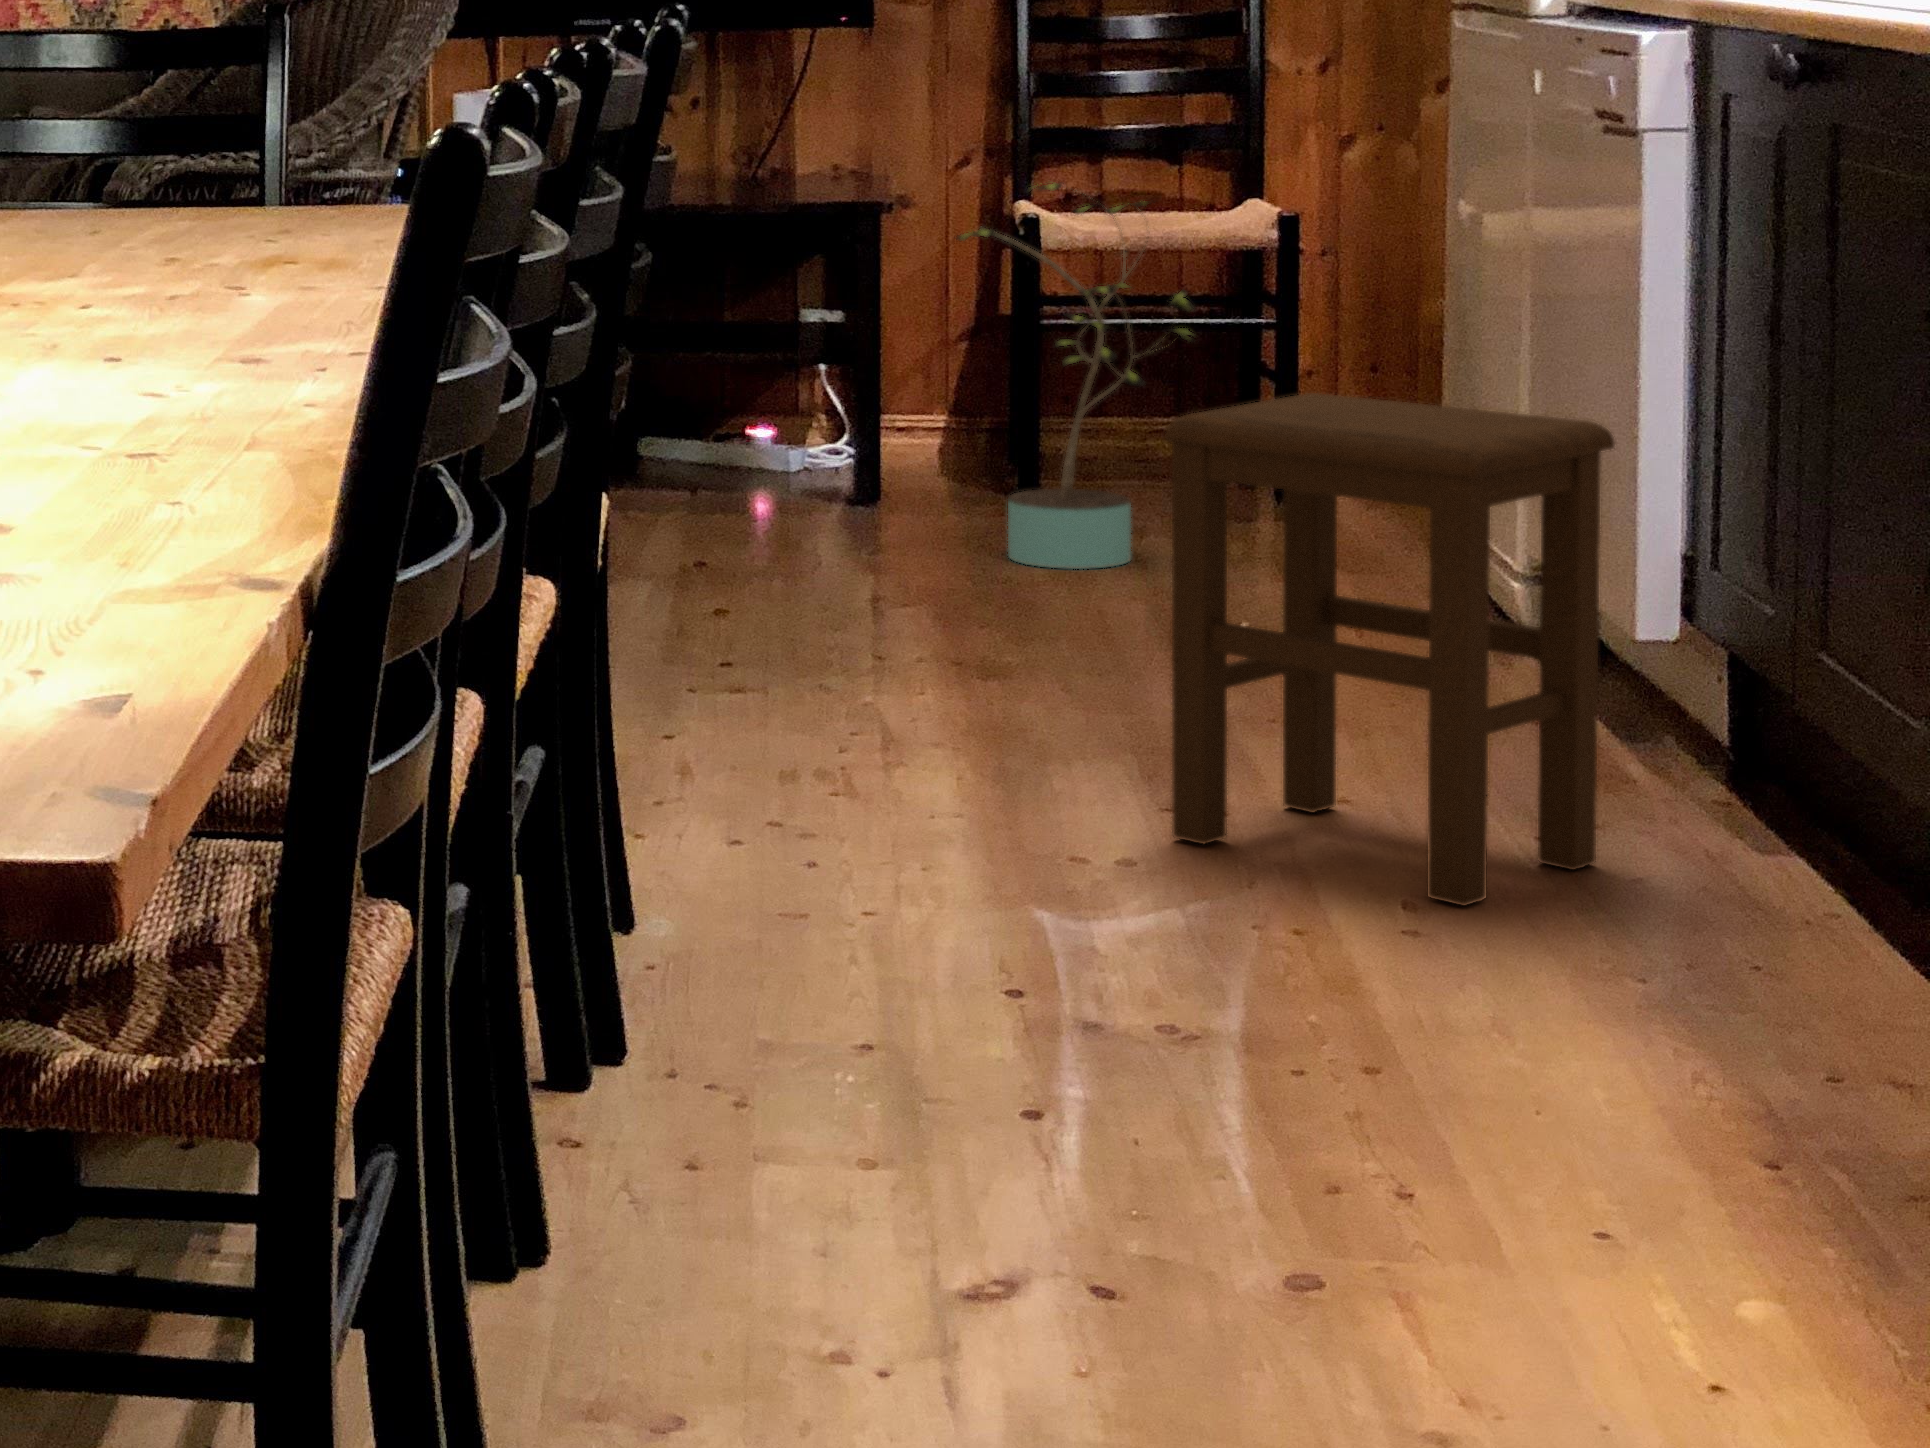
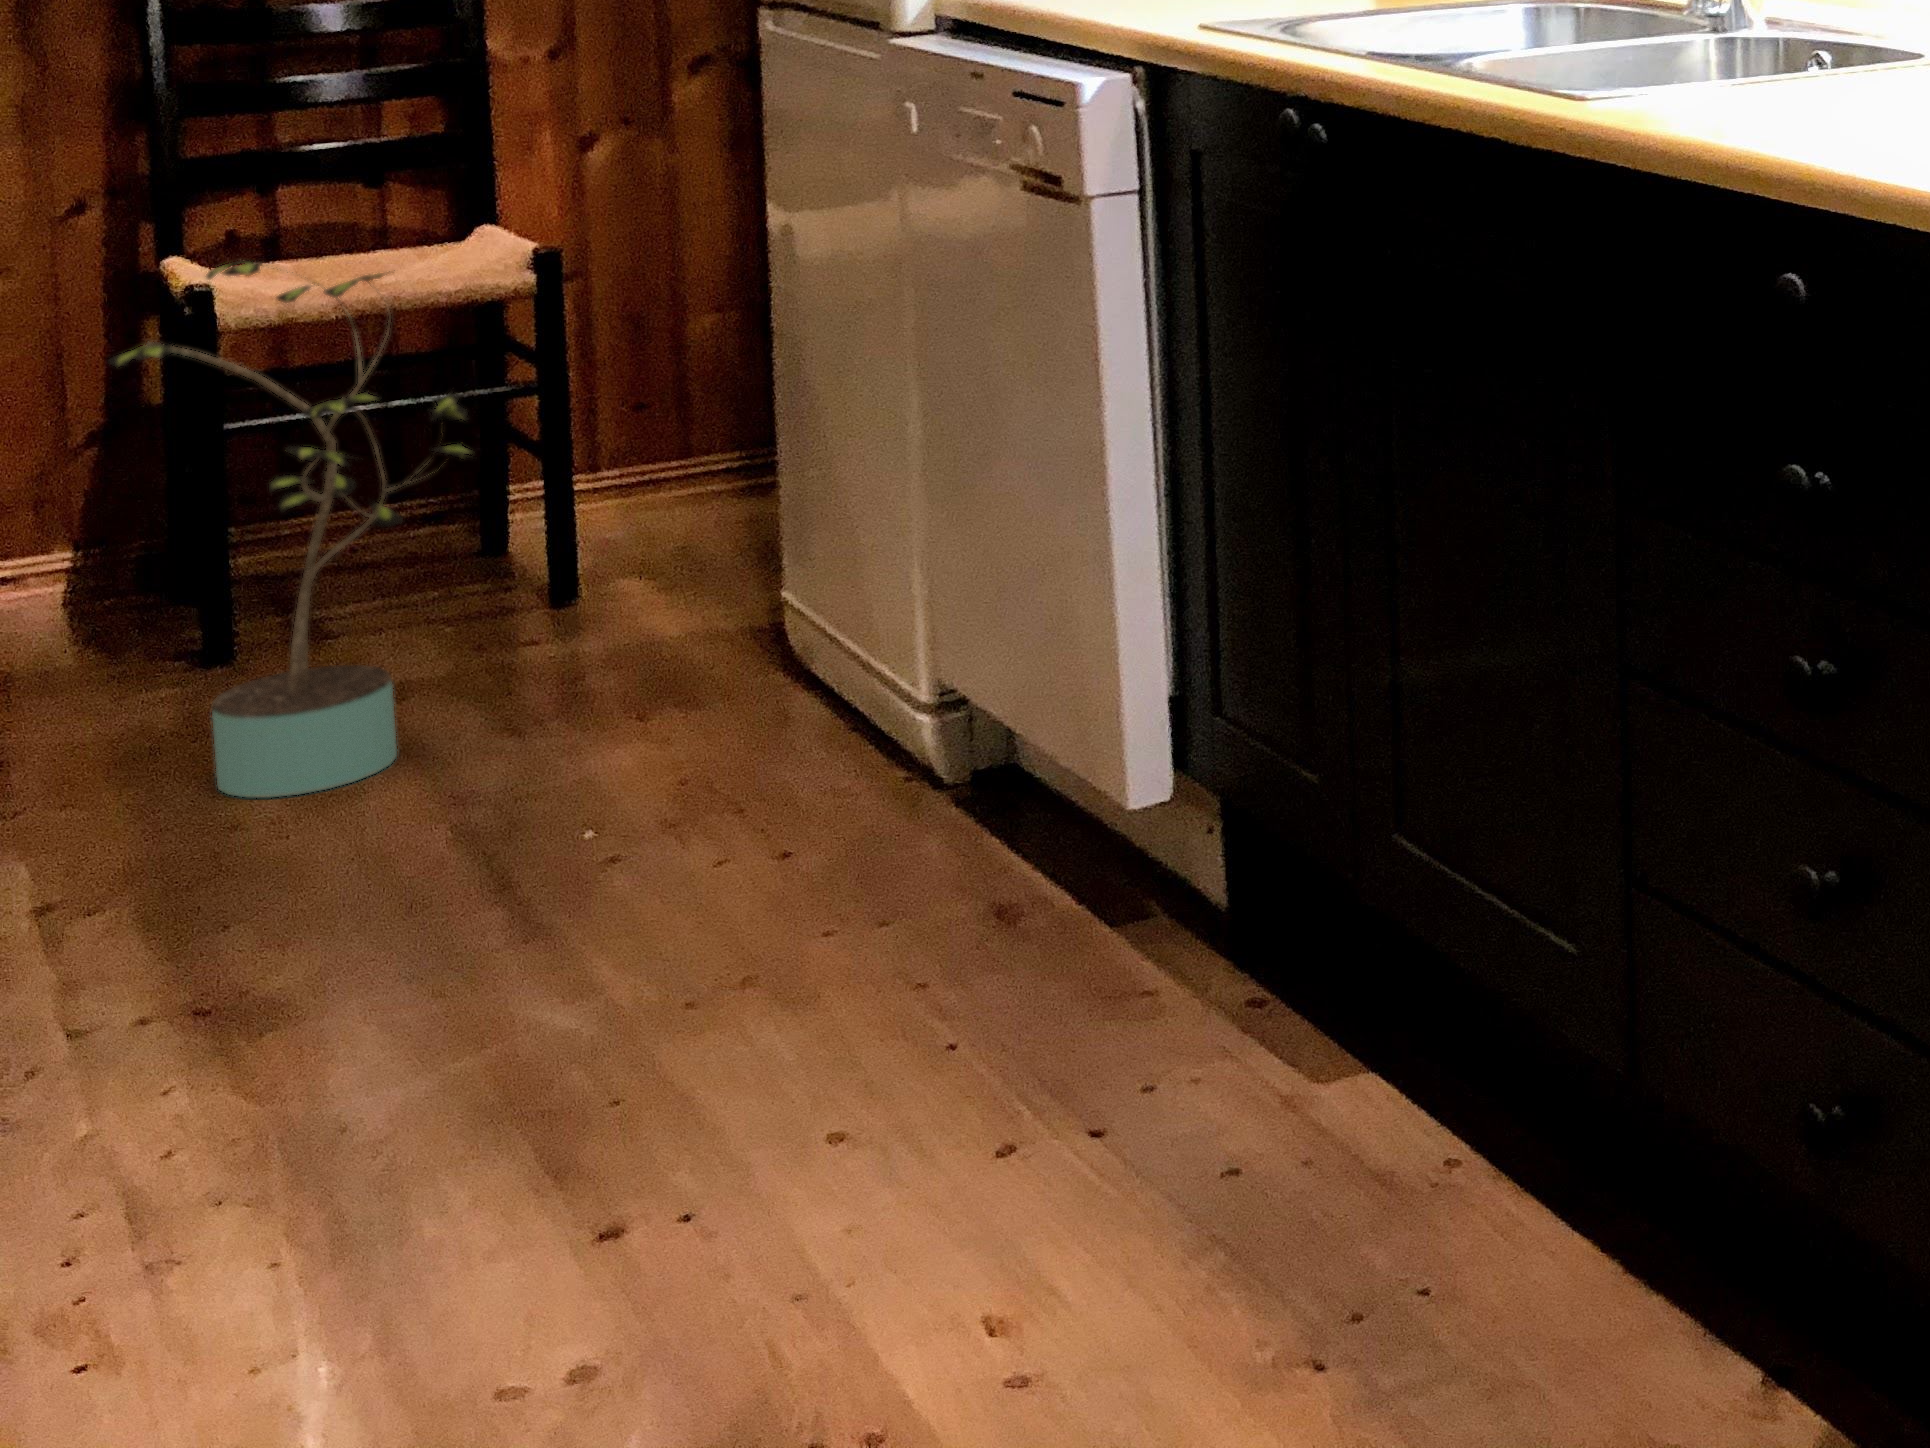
stool: present [1165,393,1615,906] -> none [596,641,1209,1375]

